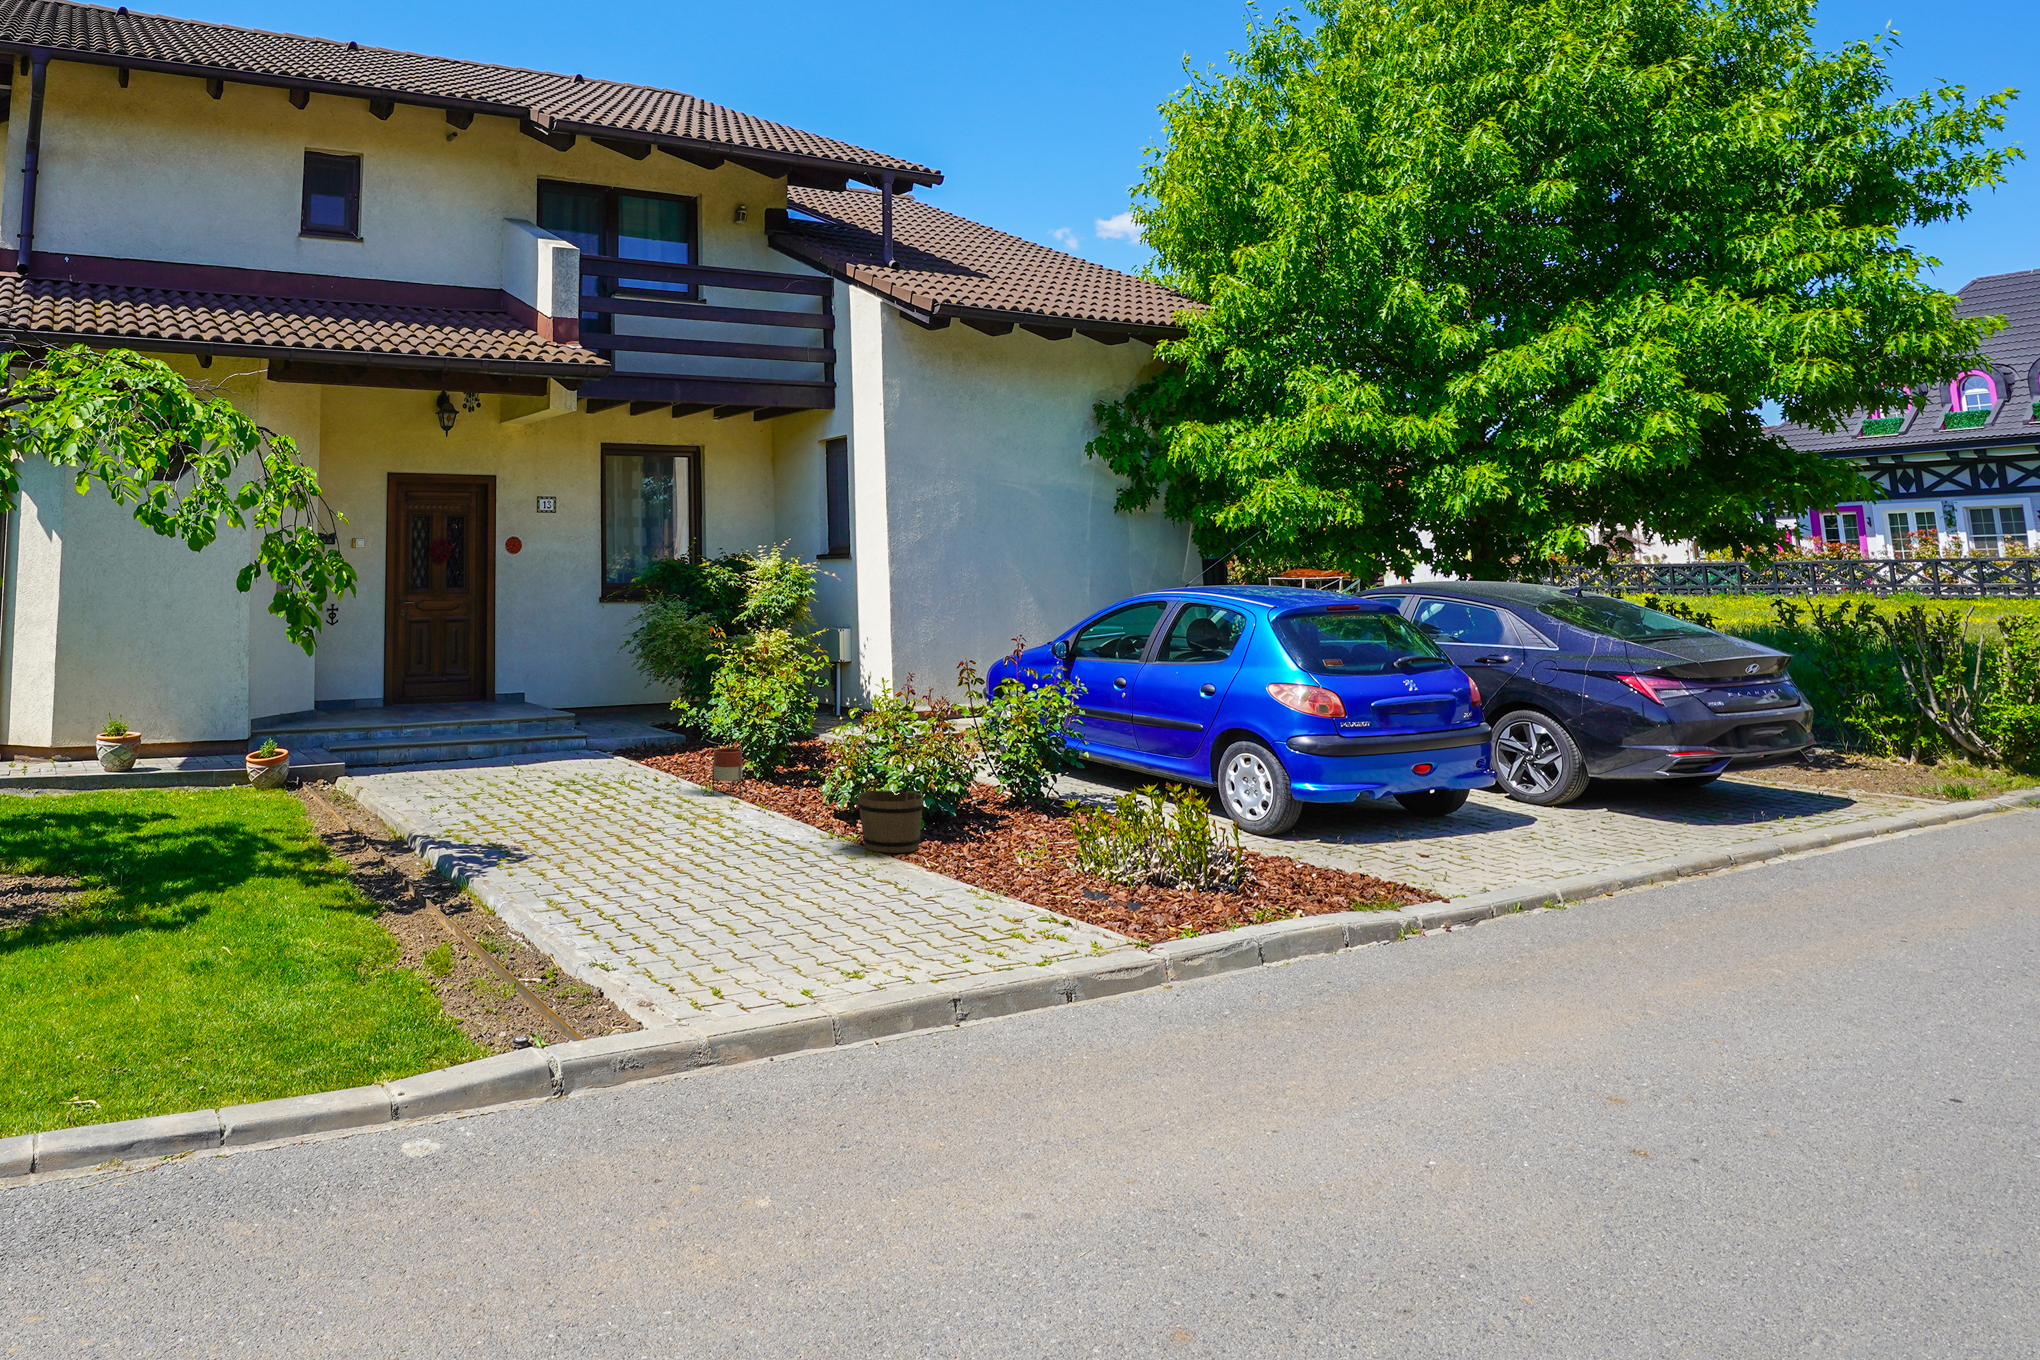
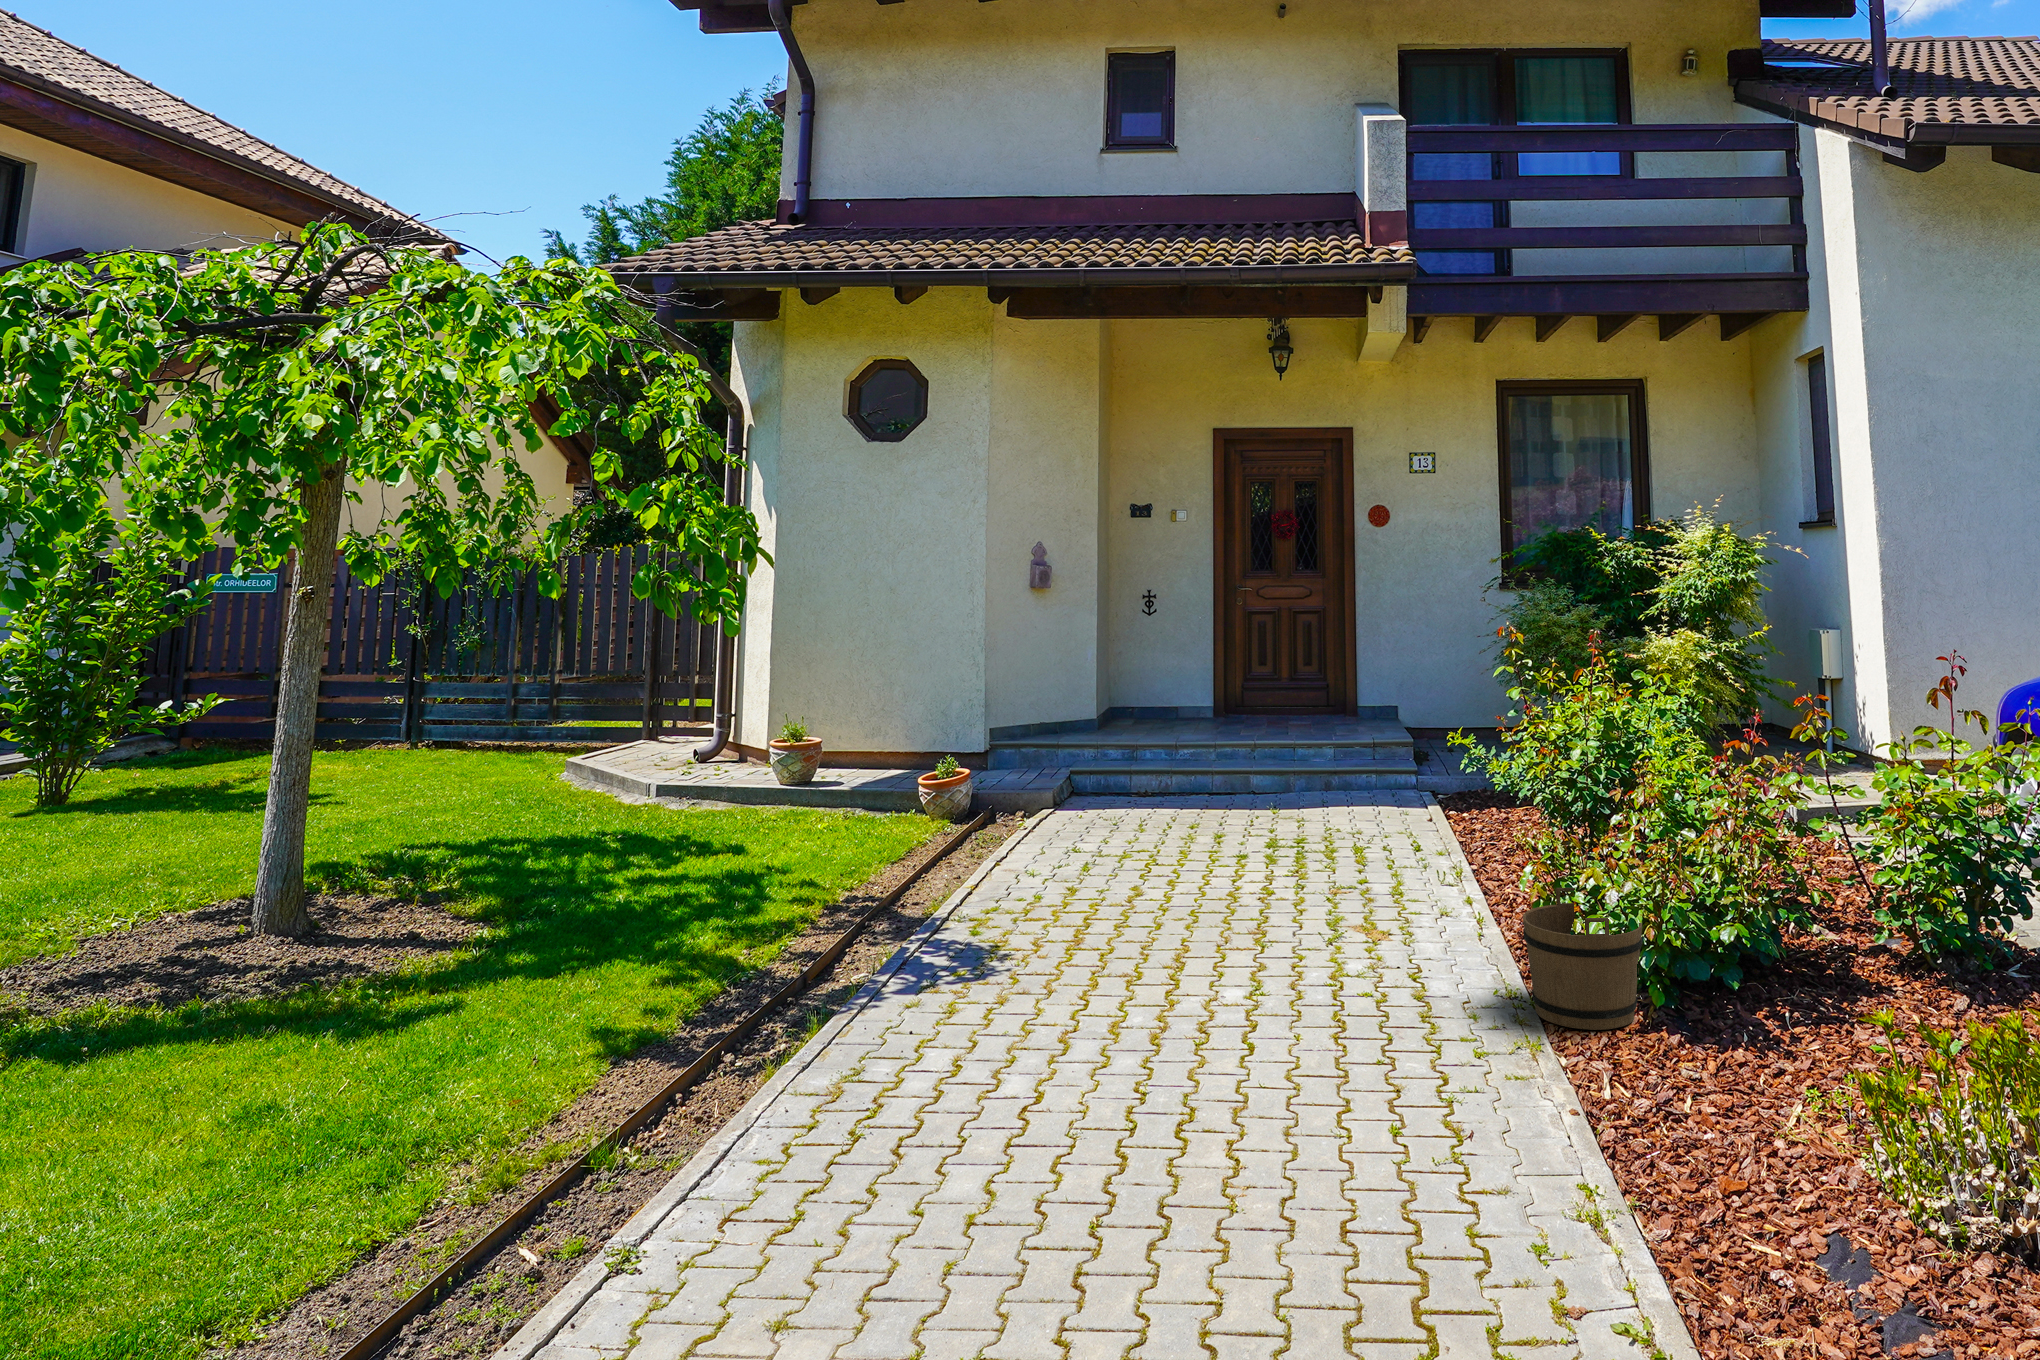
planter: present [713,748,742,797] -> none [1467,796,1514,873]

